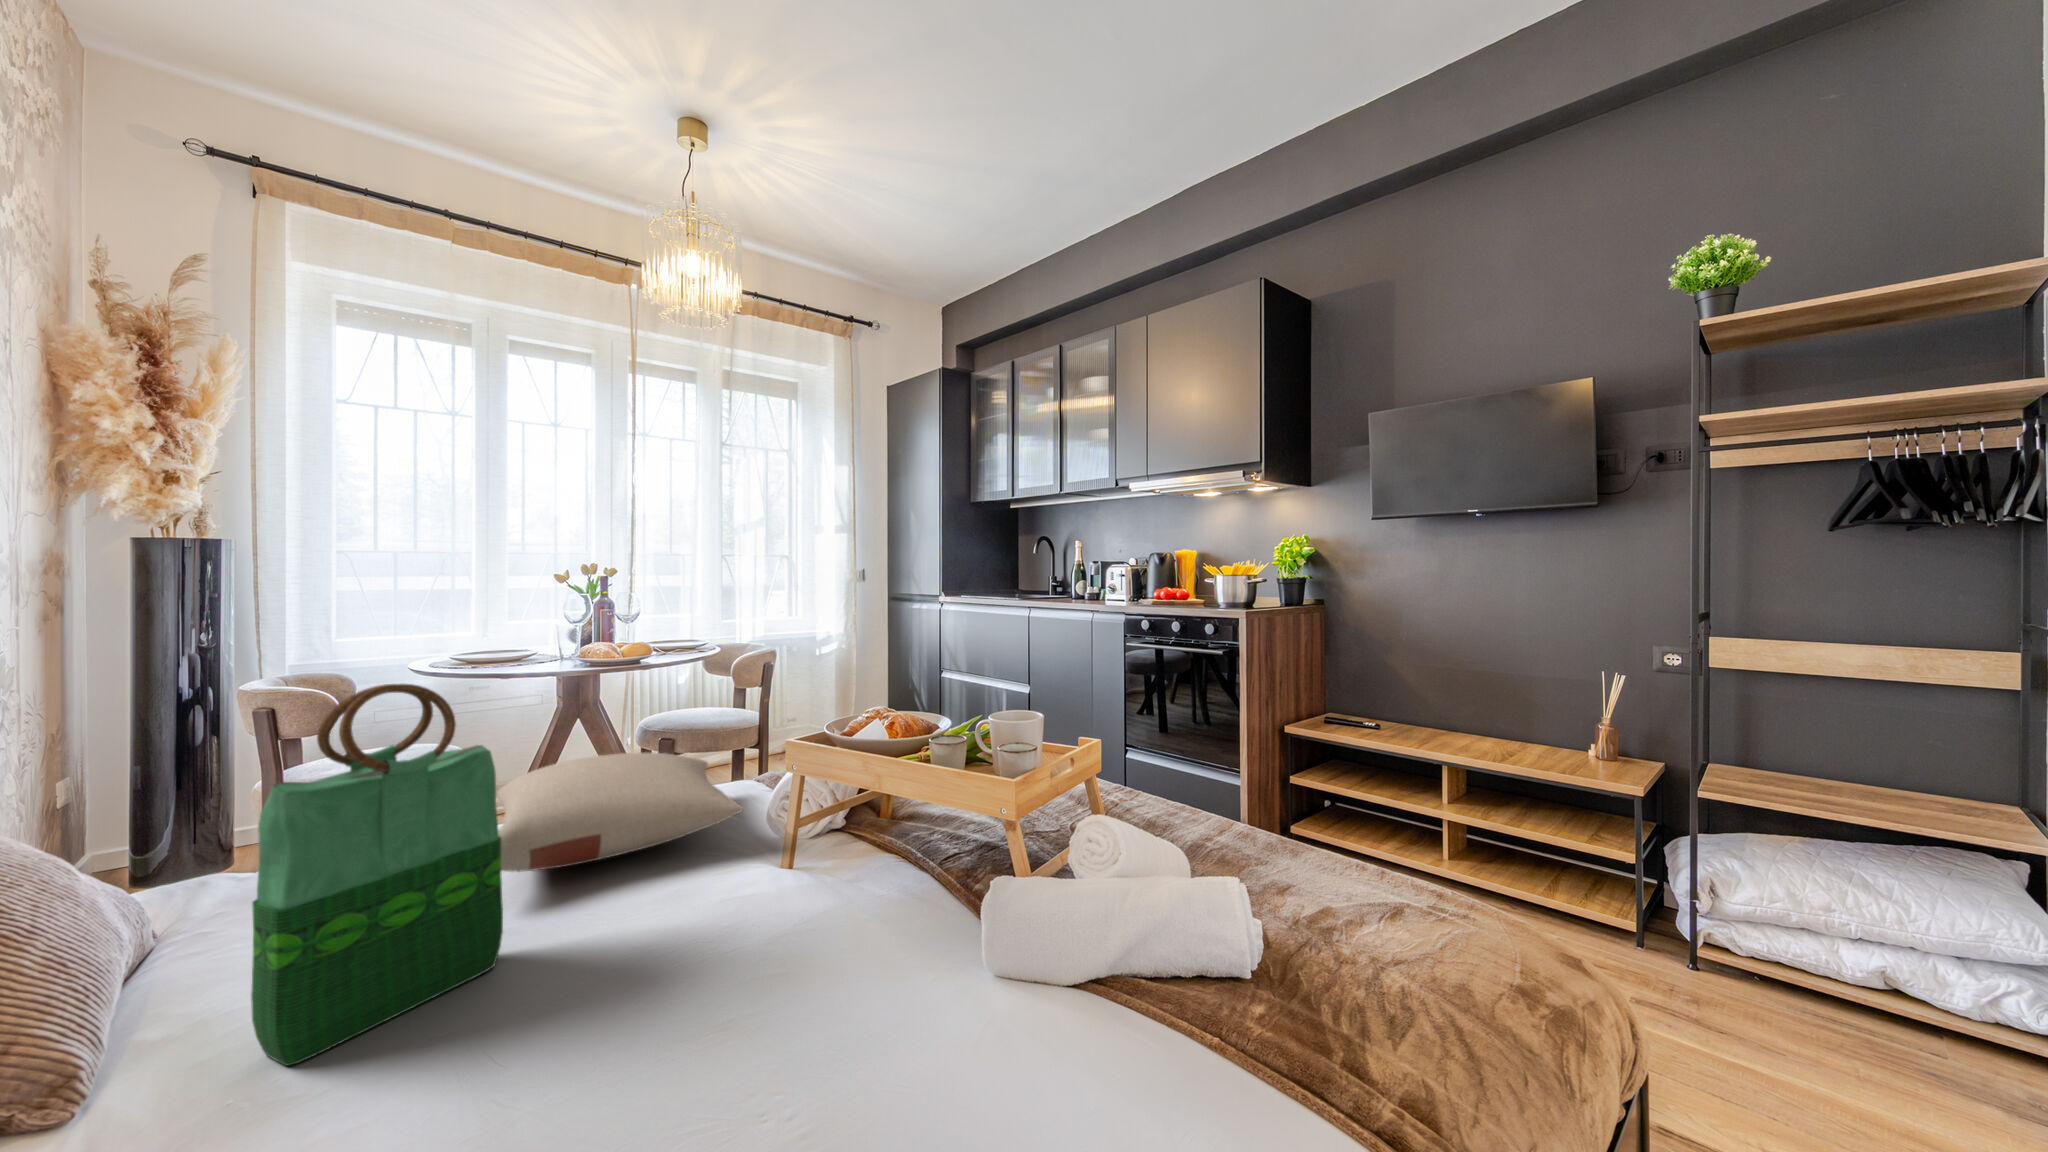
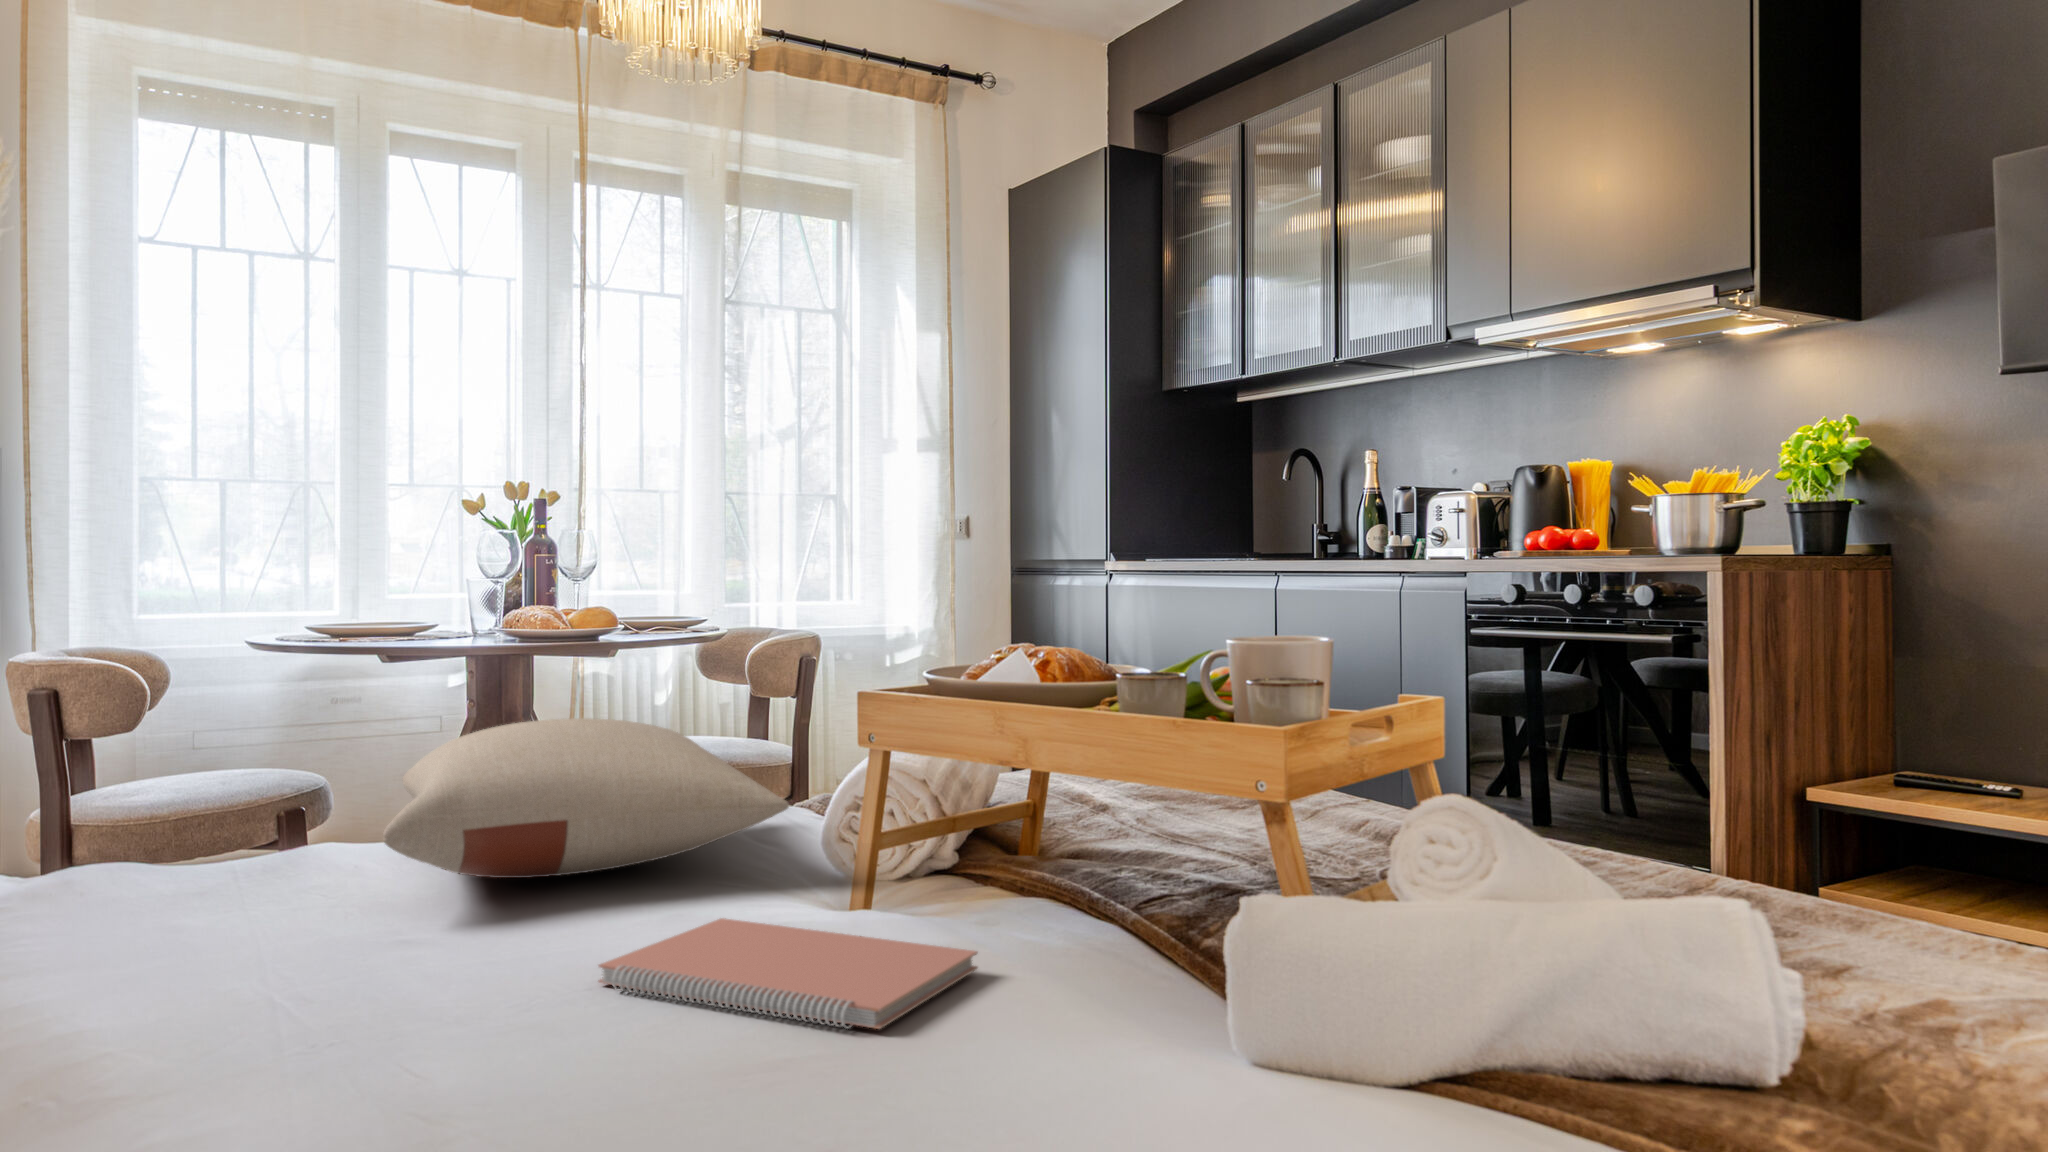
tote bag: present [251,684,503,1066] -> none [106,495,434,1049]
notebook: none [612,897,848,992] -> present [599,918,978,1029]

